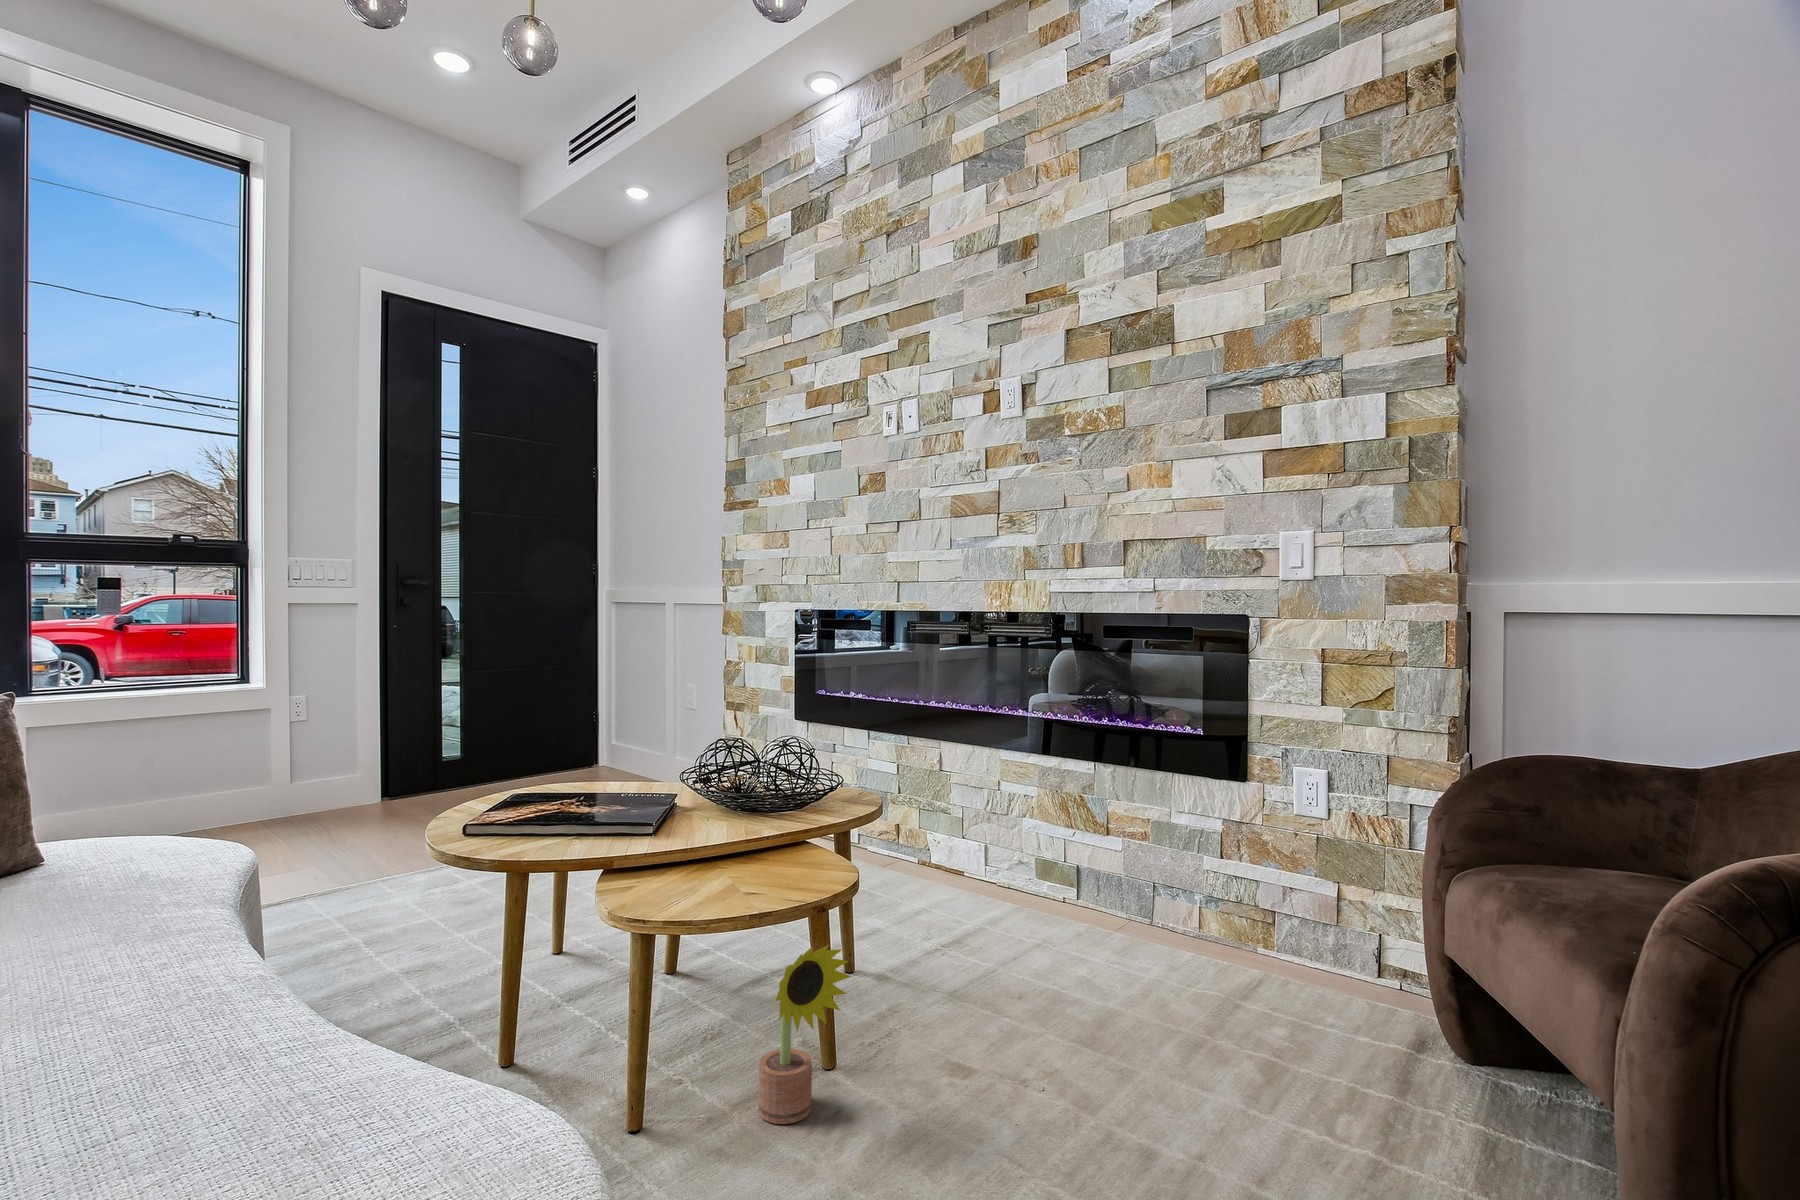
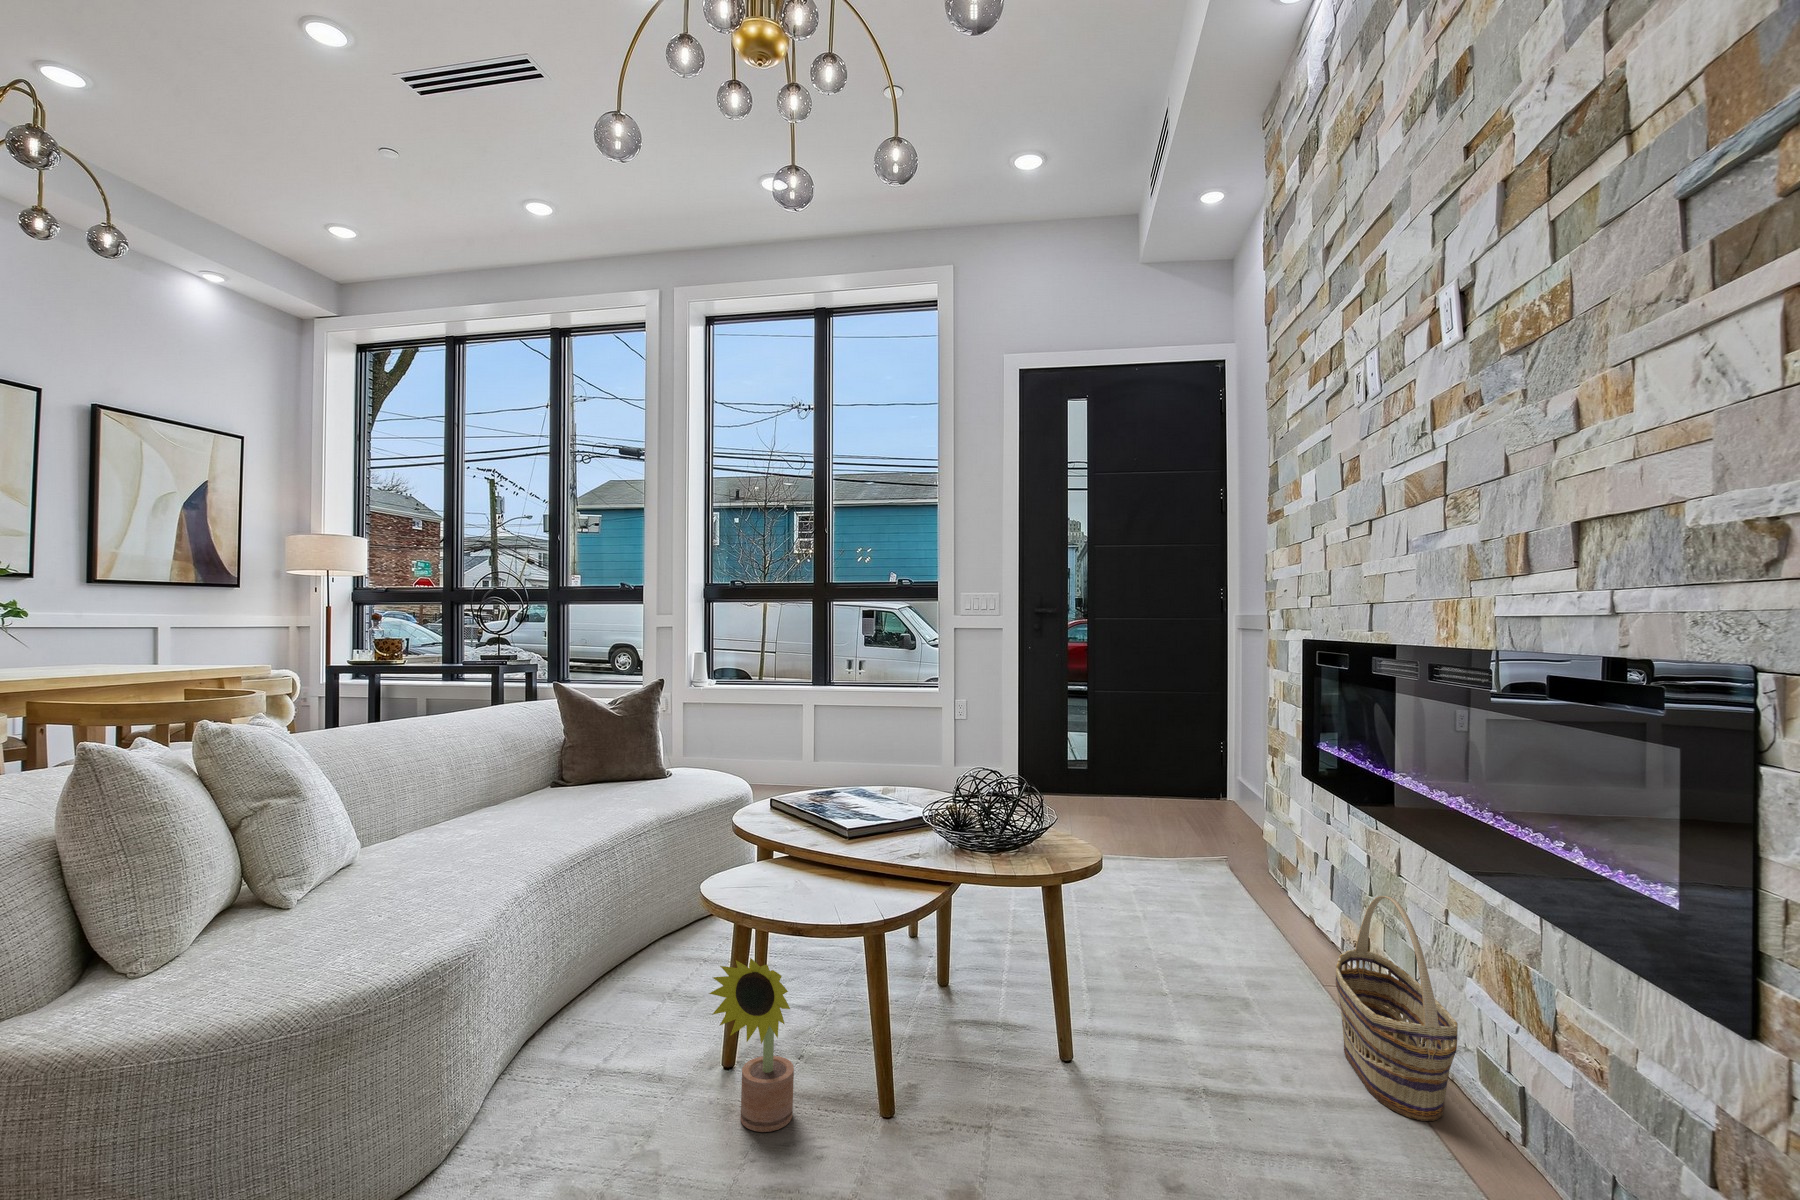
basket: none [945,780,1050,911] -> present [1336,896,1458,1121]

